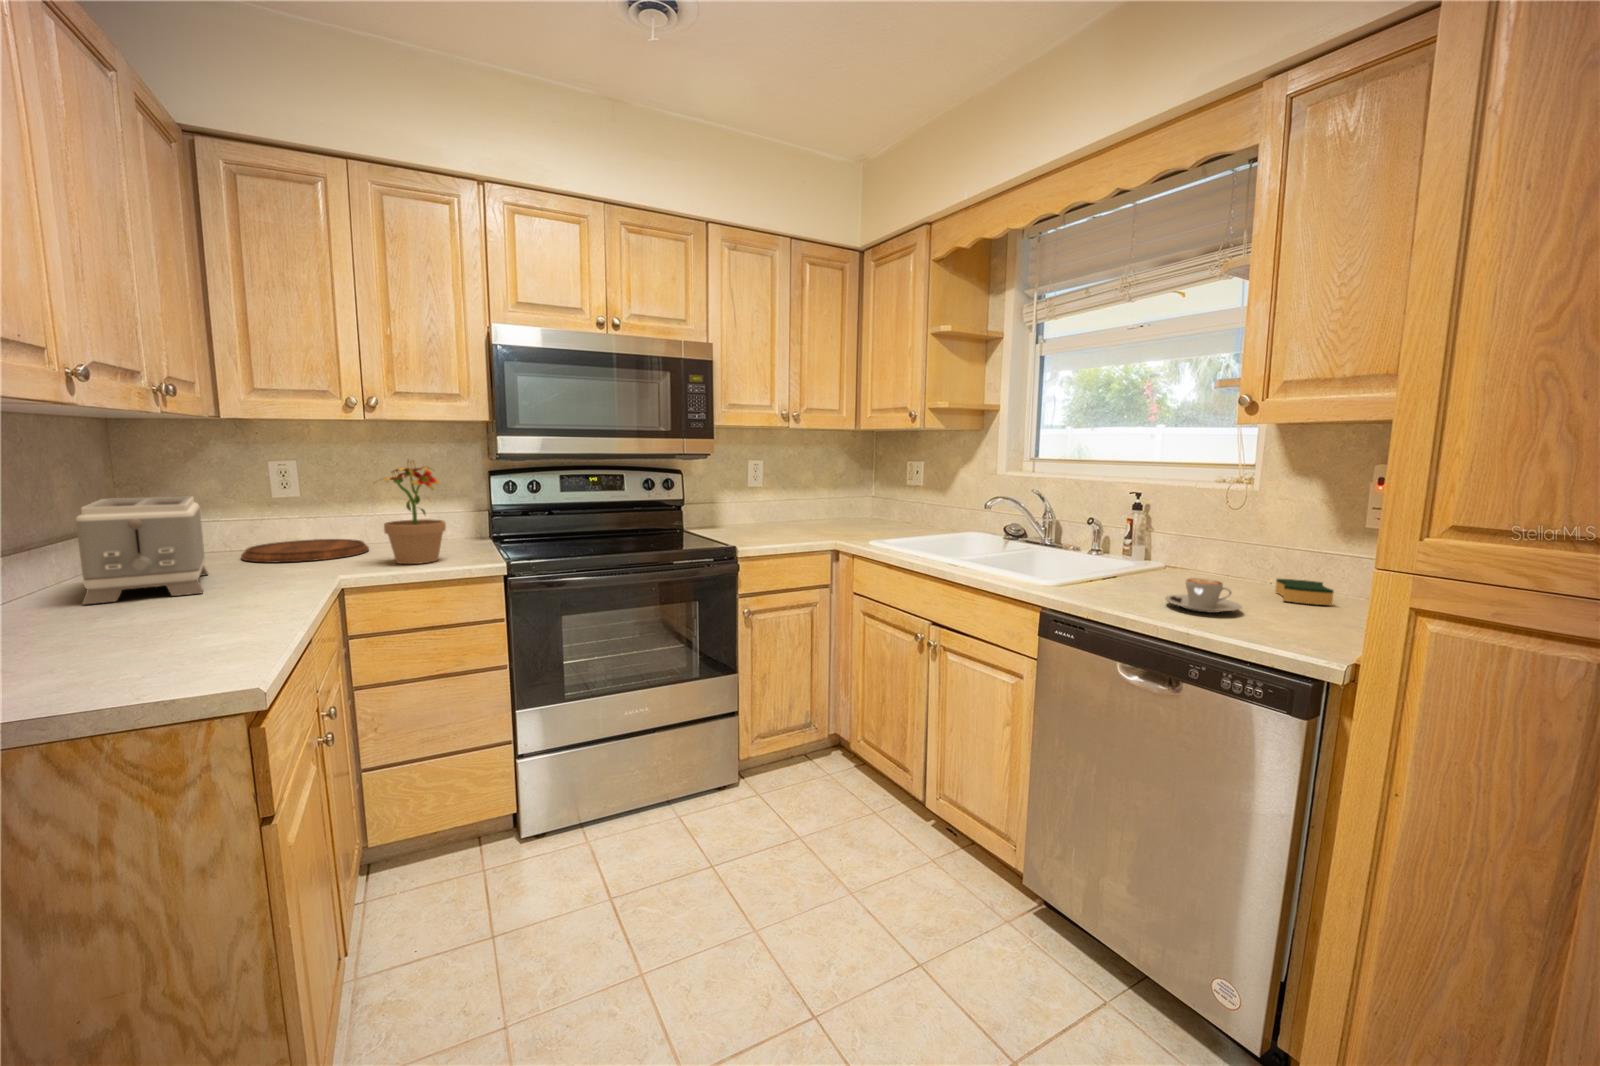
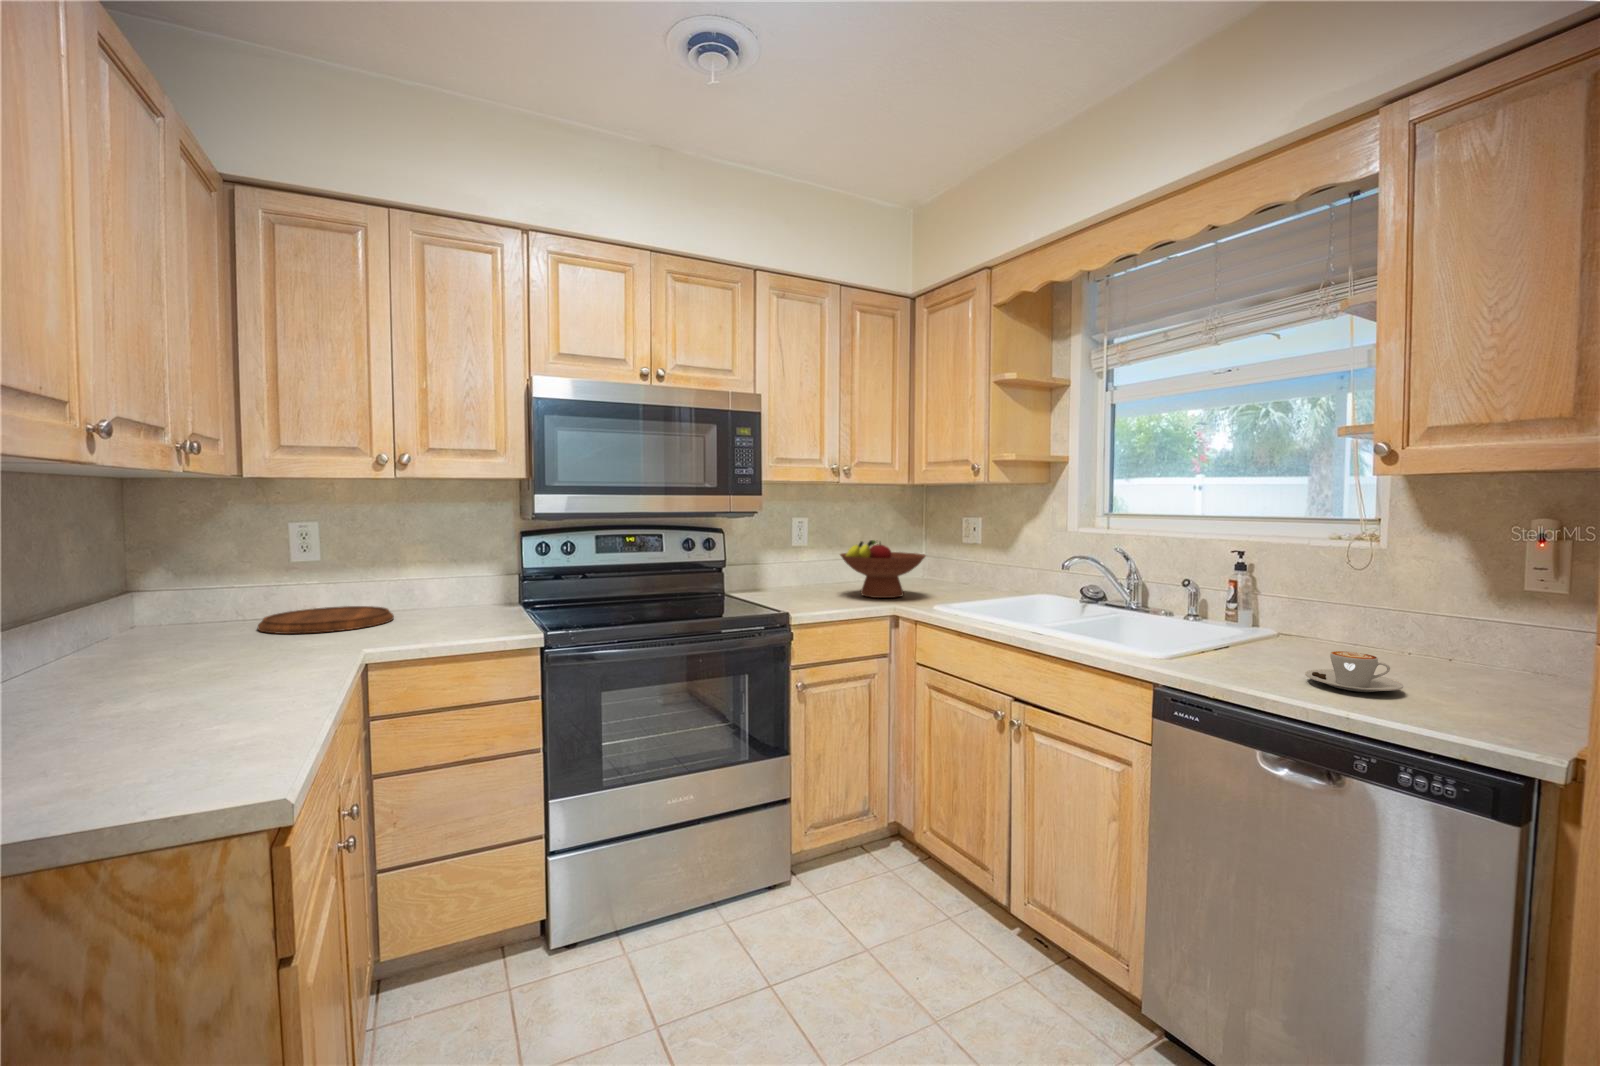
potted plant: present [382,466,446,564] -> none [404,520,480,635]
fruit bowl: none [789,481,869,535] -> present [840,540,925,598]
toaster: present [76,497,208,604] -> none [82,563,222,687]
sponge: present [1275,579,1334,605] -> none [1424,650,1504,682]

